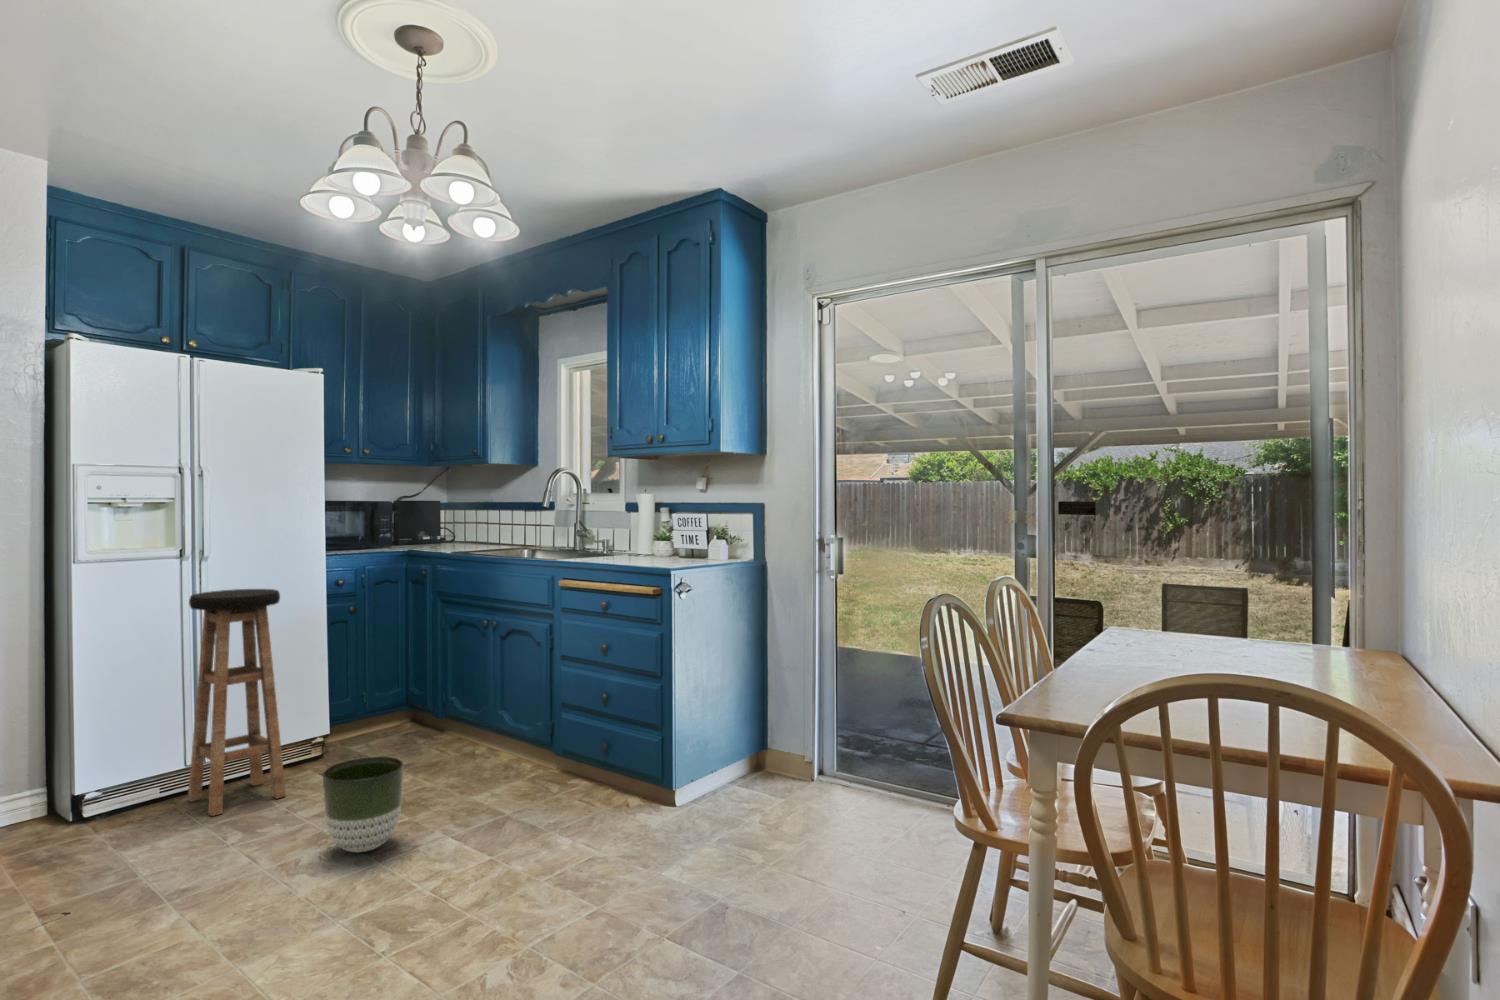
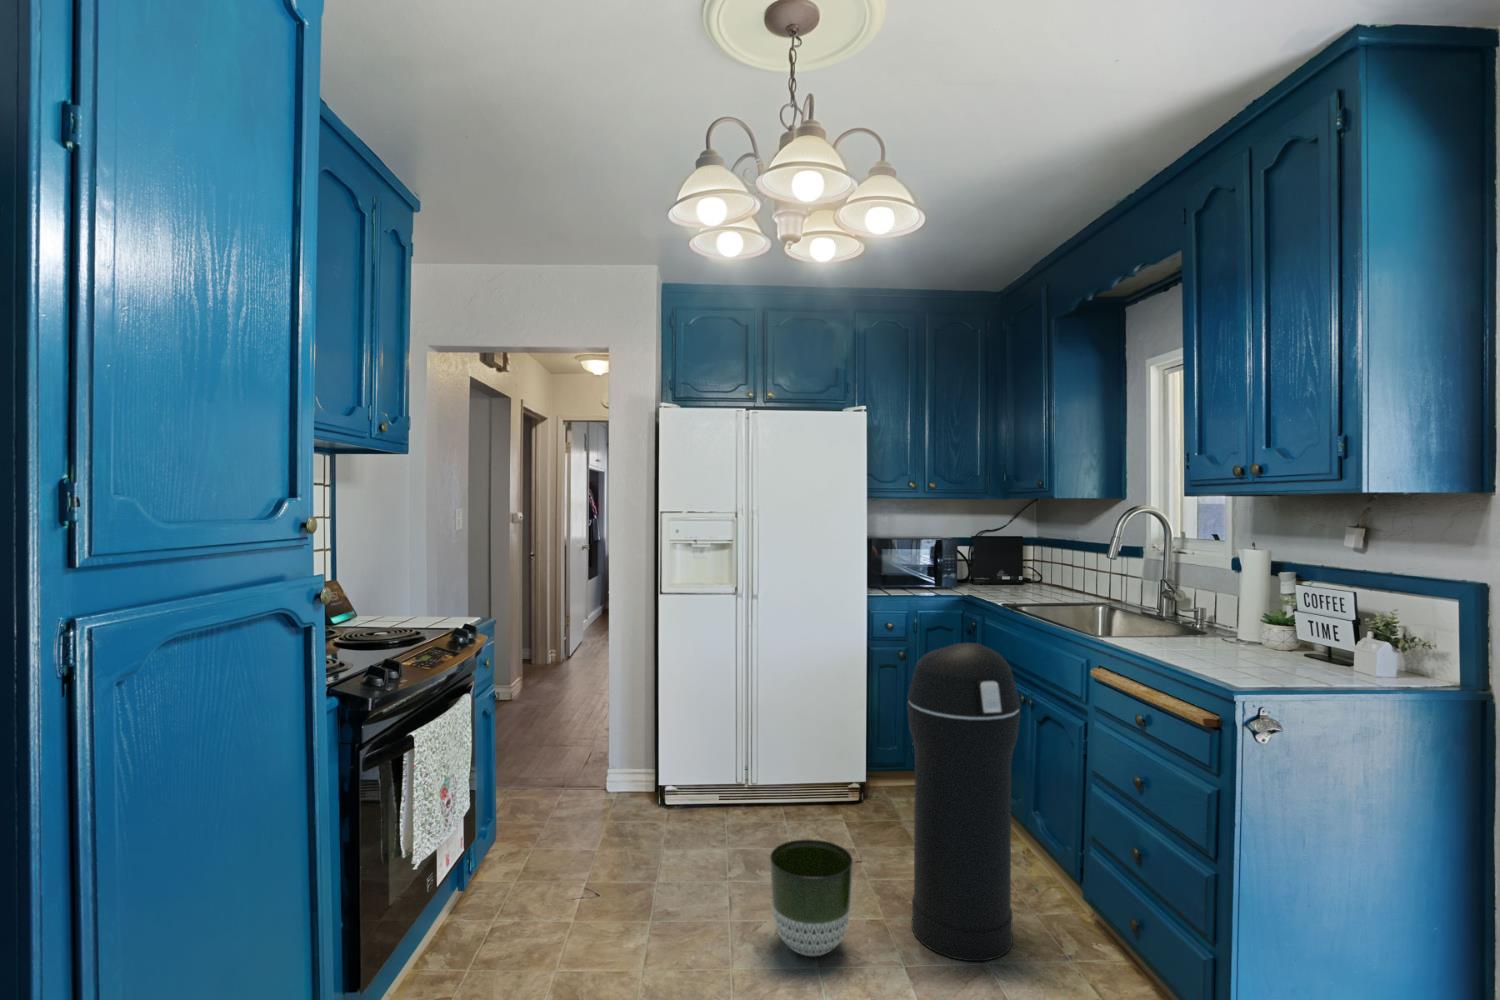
trash can: none [428,570,520,816] -> present [907,643,1021,961]
bar stool: present [188,589,286,816] -> none [730,624,803,842]

